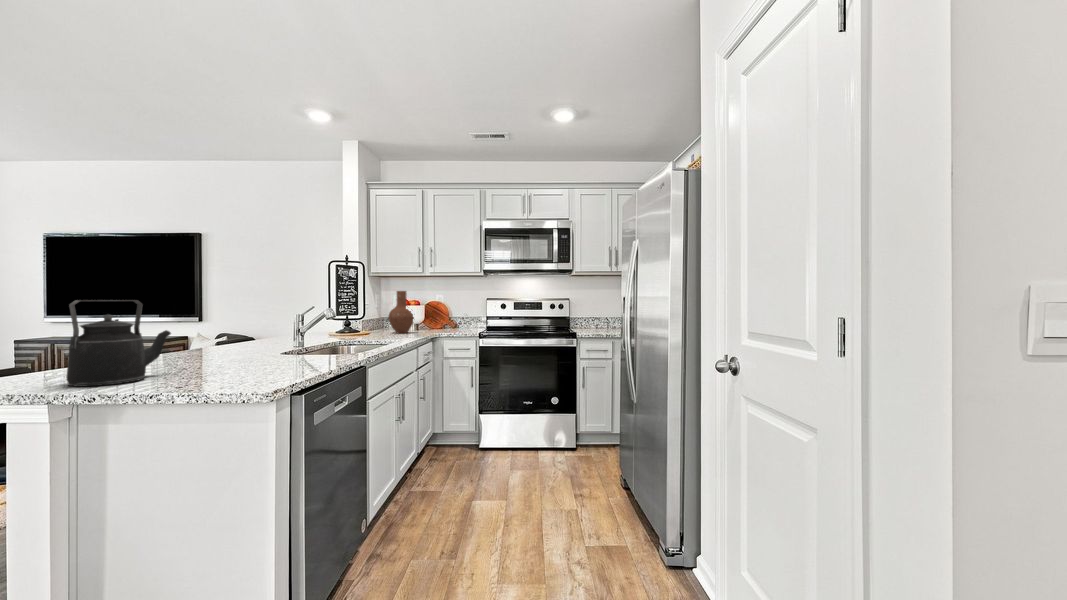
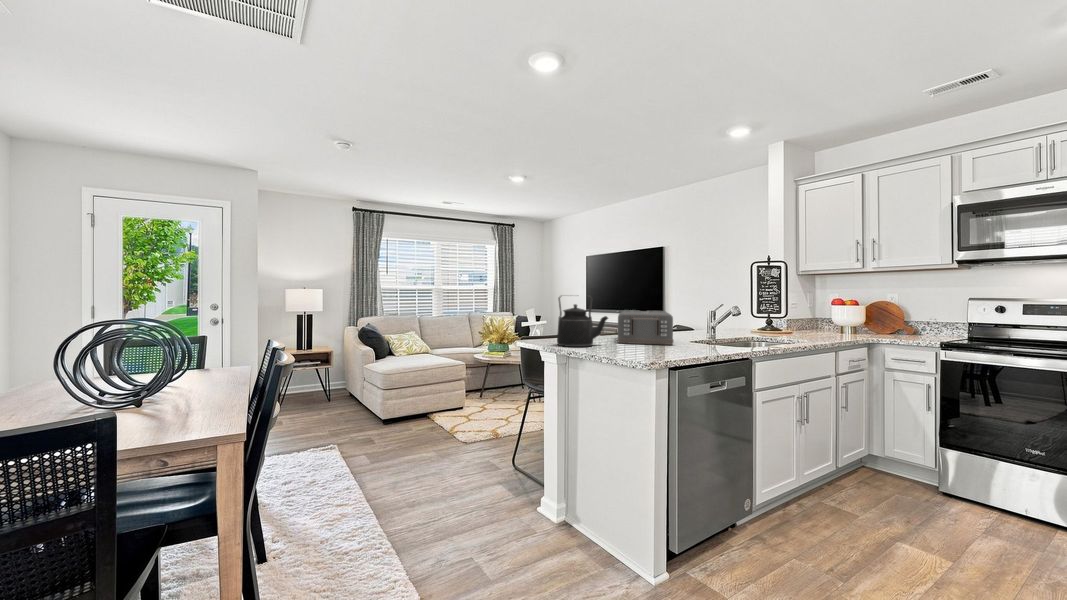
vase: present [388,291,414,333] -> none [817,290,850,335]
toaster: none [171,318,269,368] -> present [617,310,673,345]

